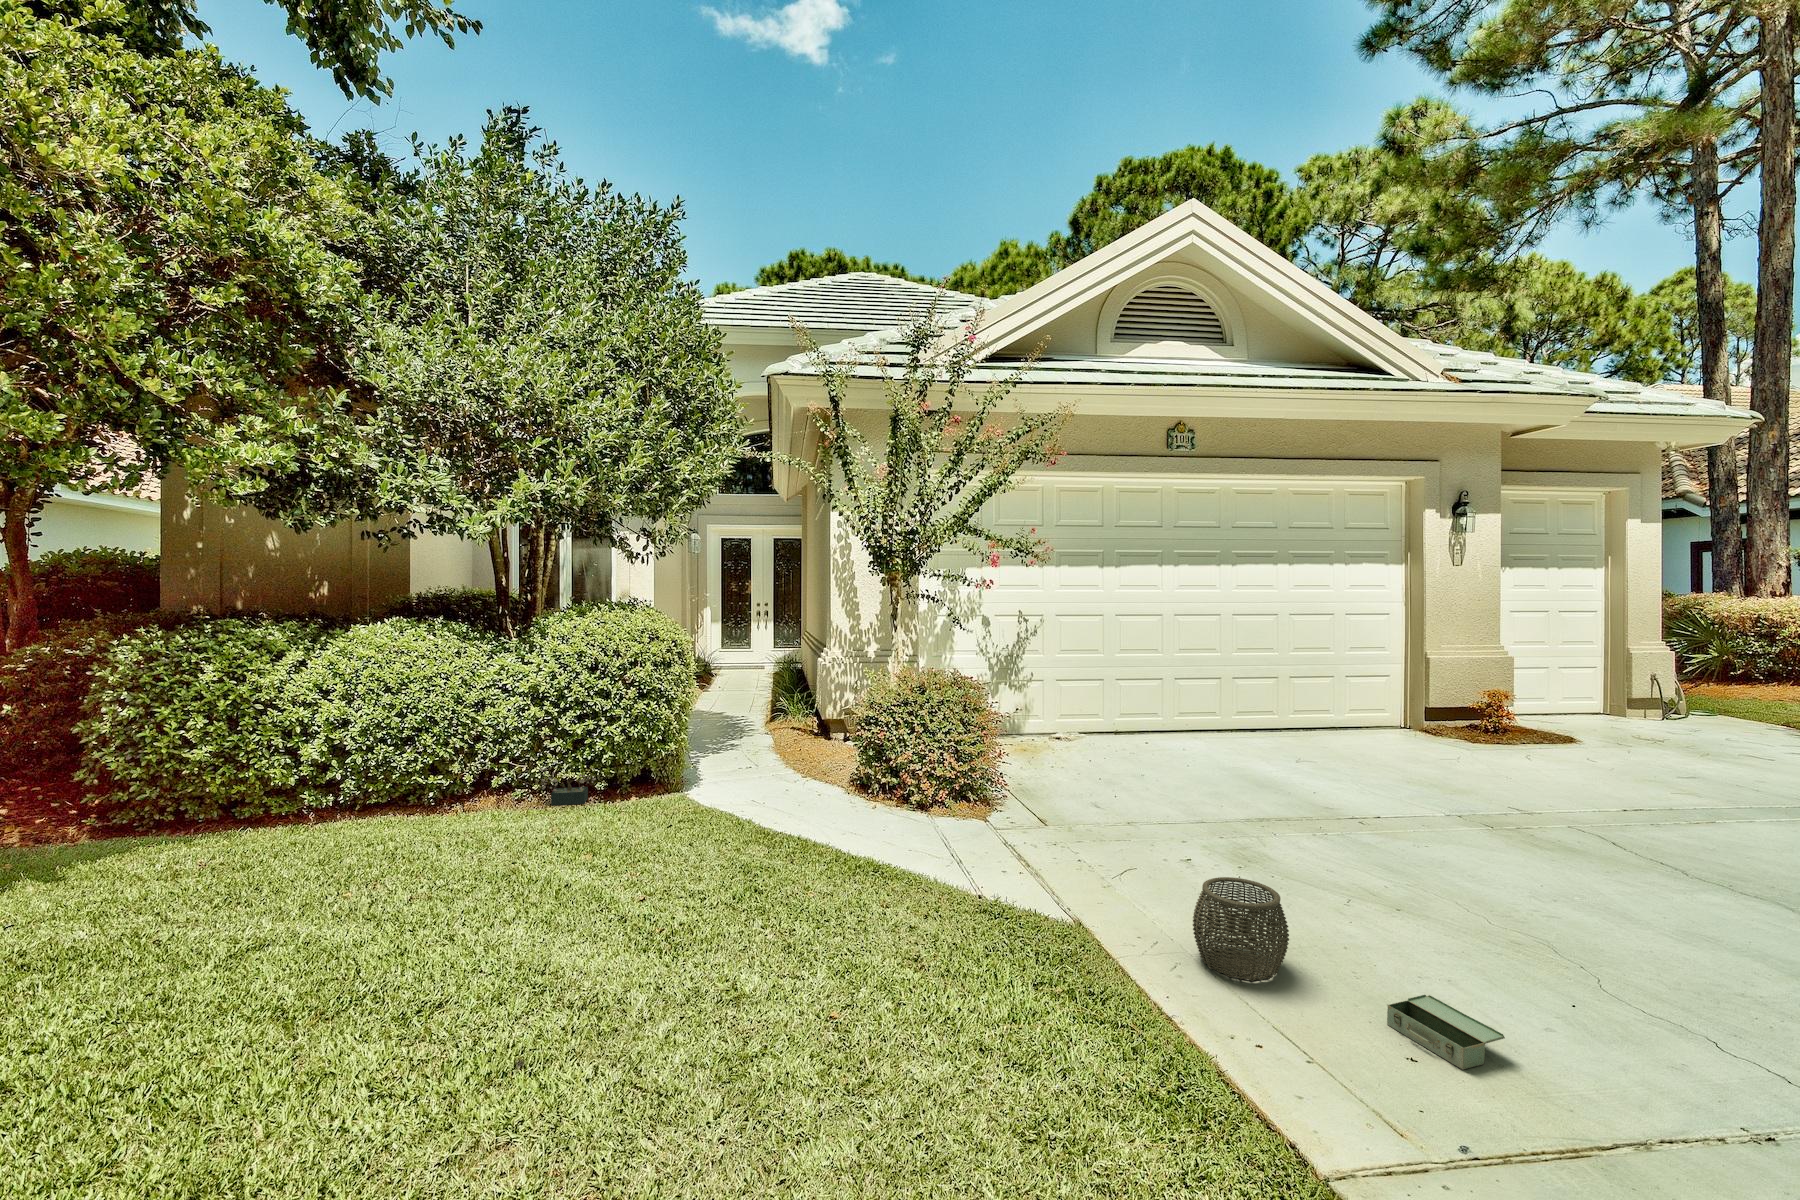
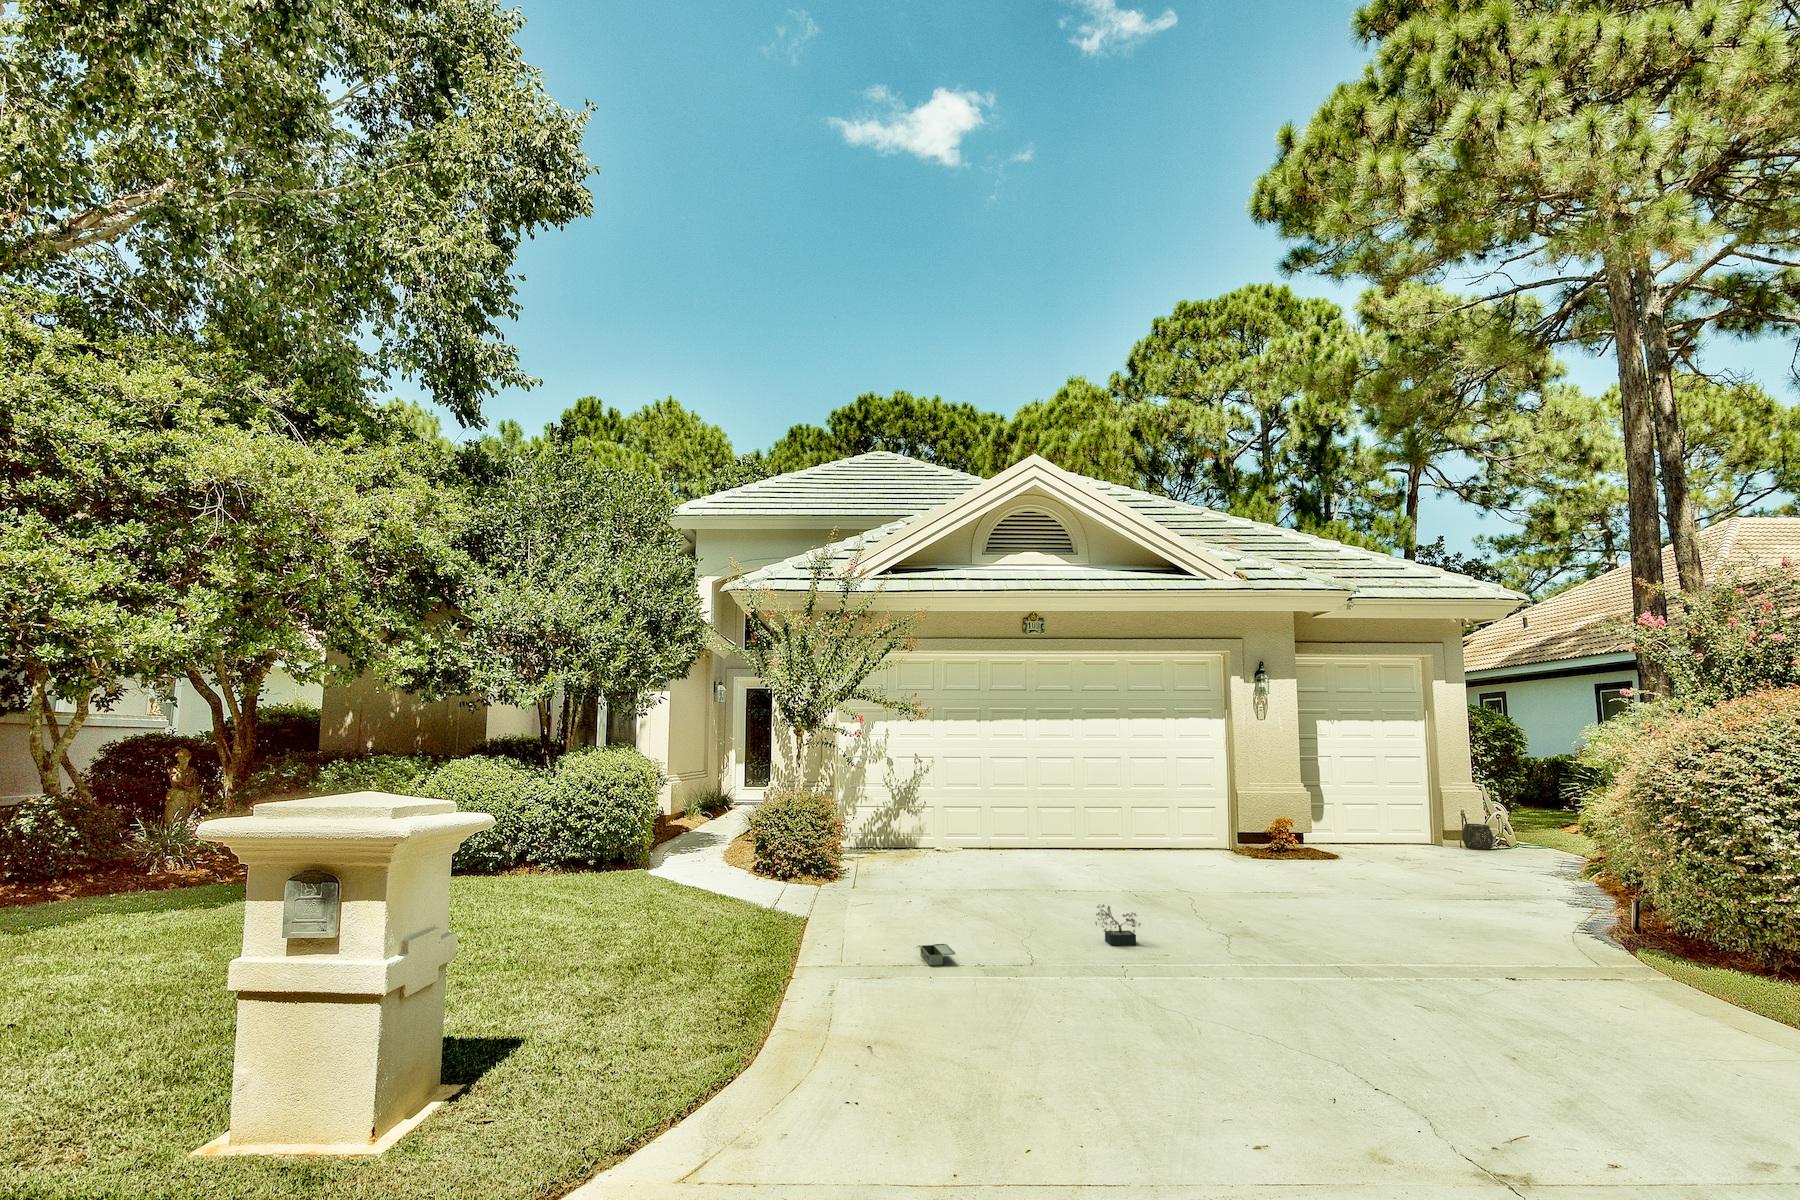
decorative plant: present [540,768,596,805] -> present [1095,904,1141,946]
woven basket: present [1193,877,1289,981] -> present [1462,824,1493,850]

